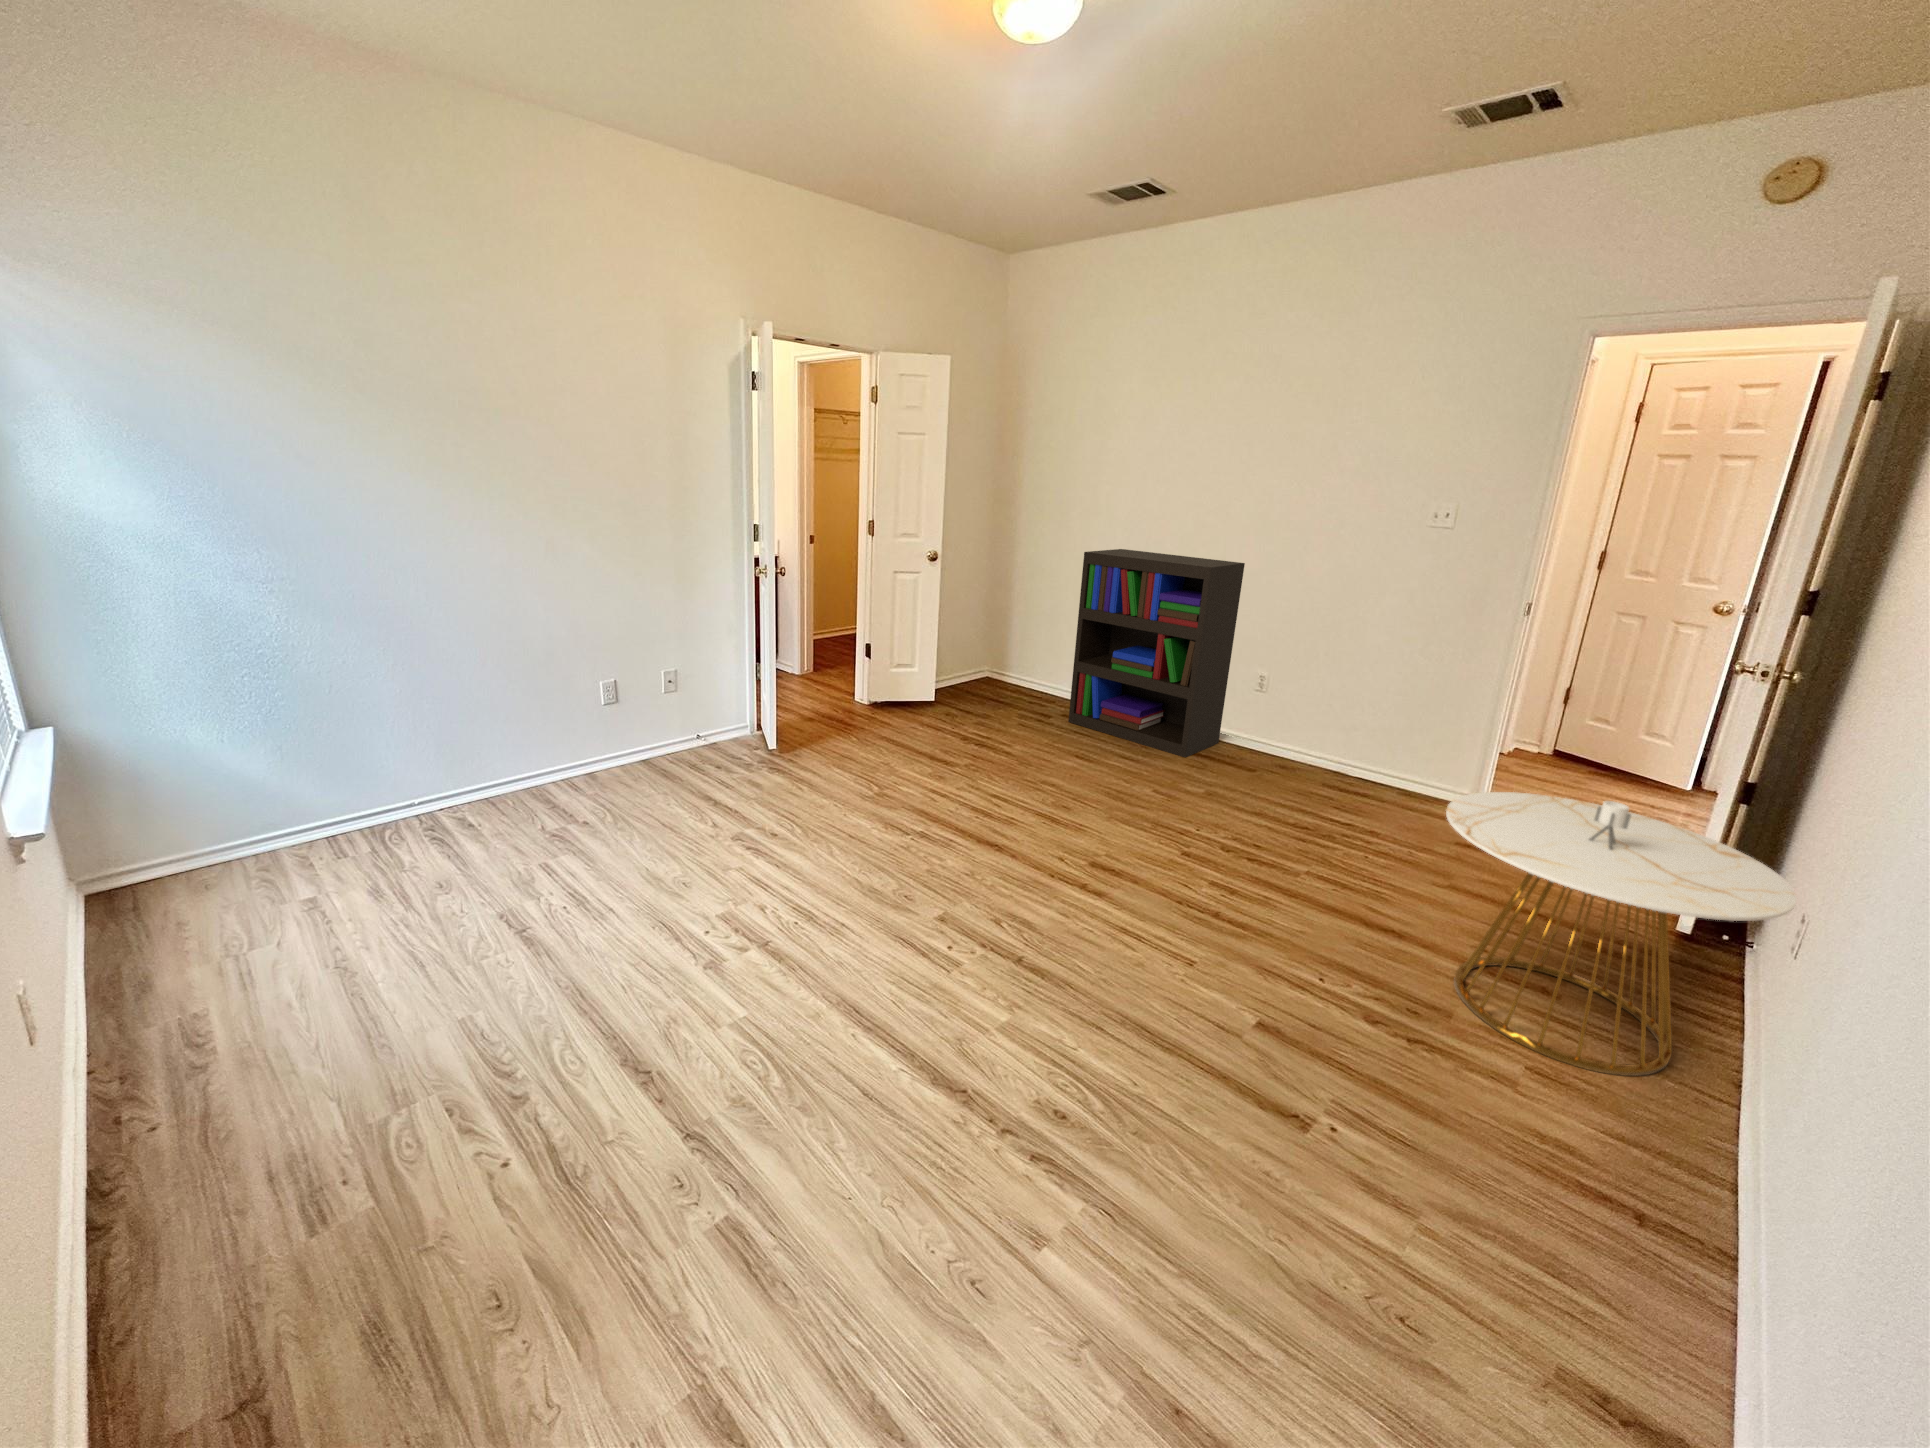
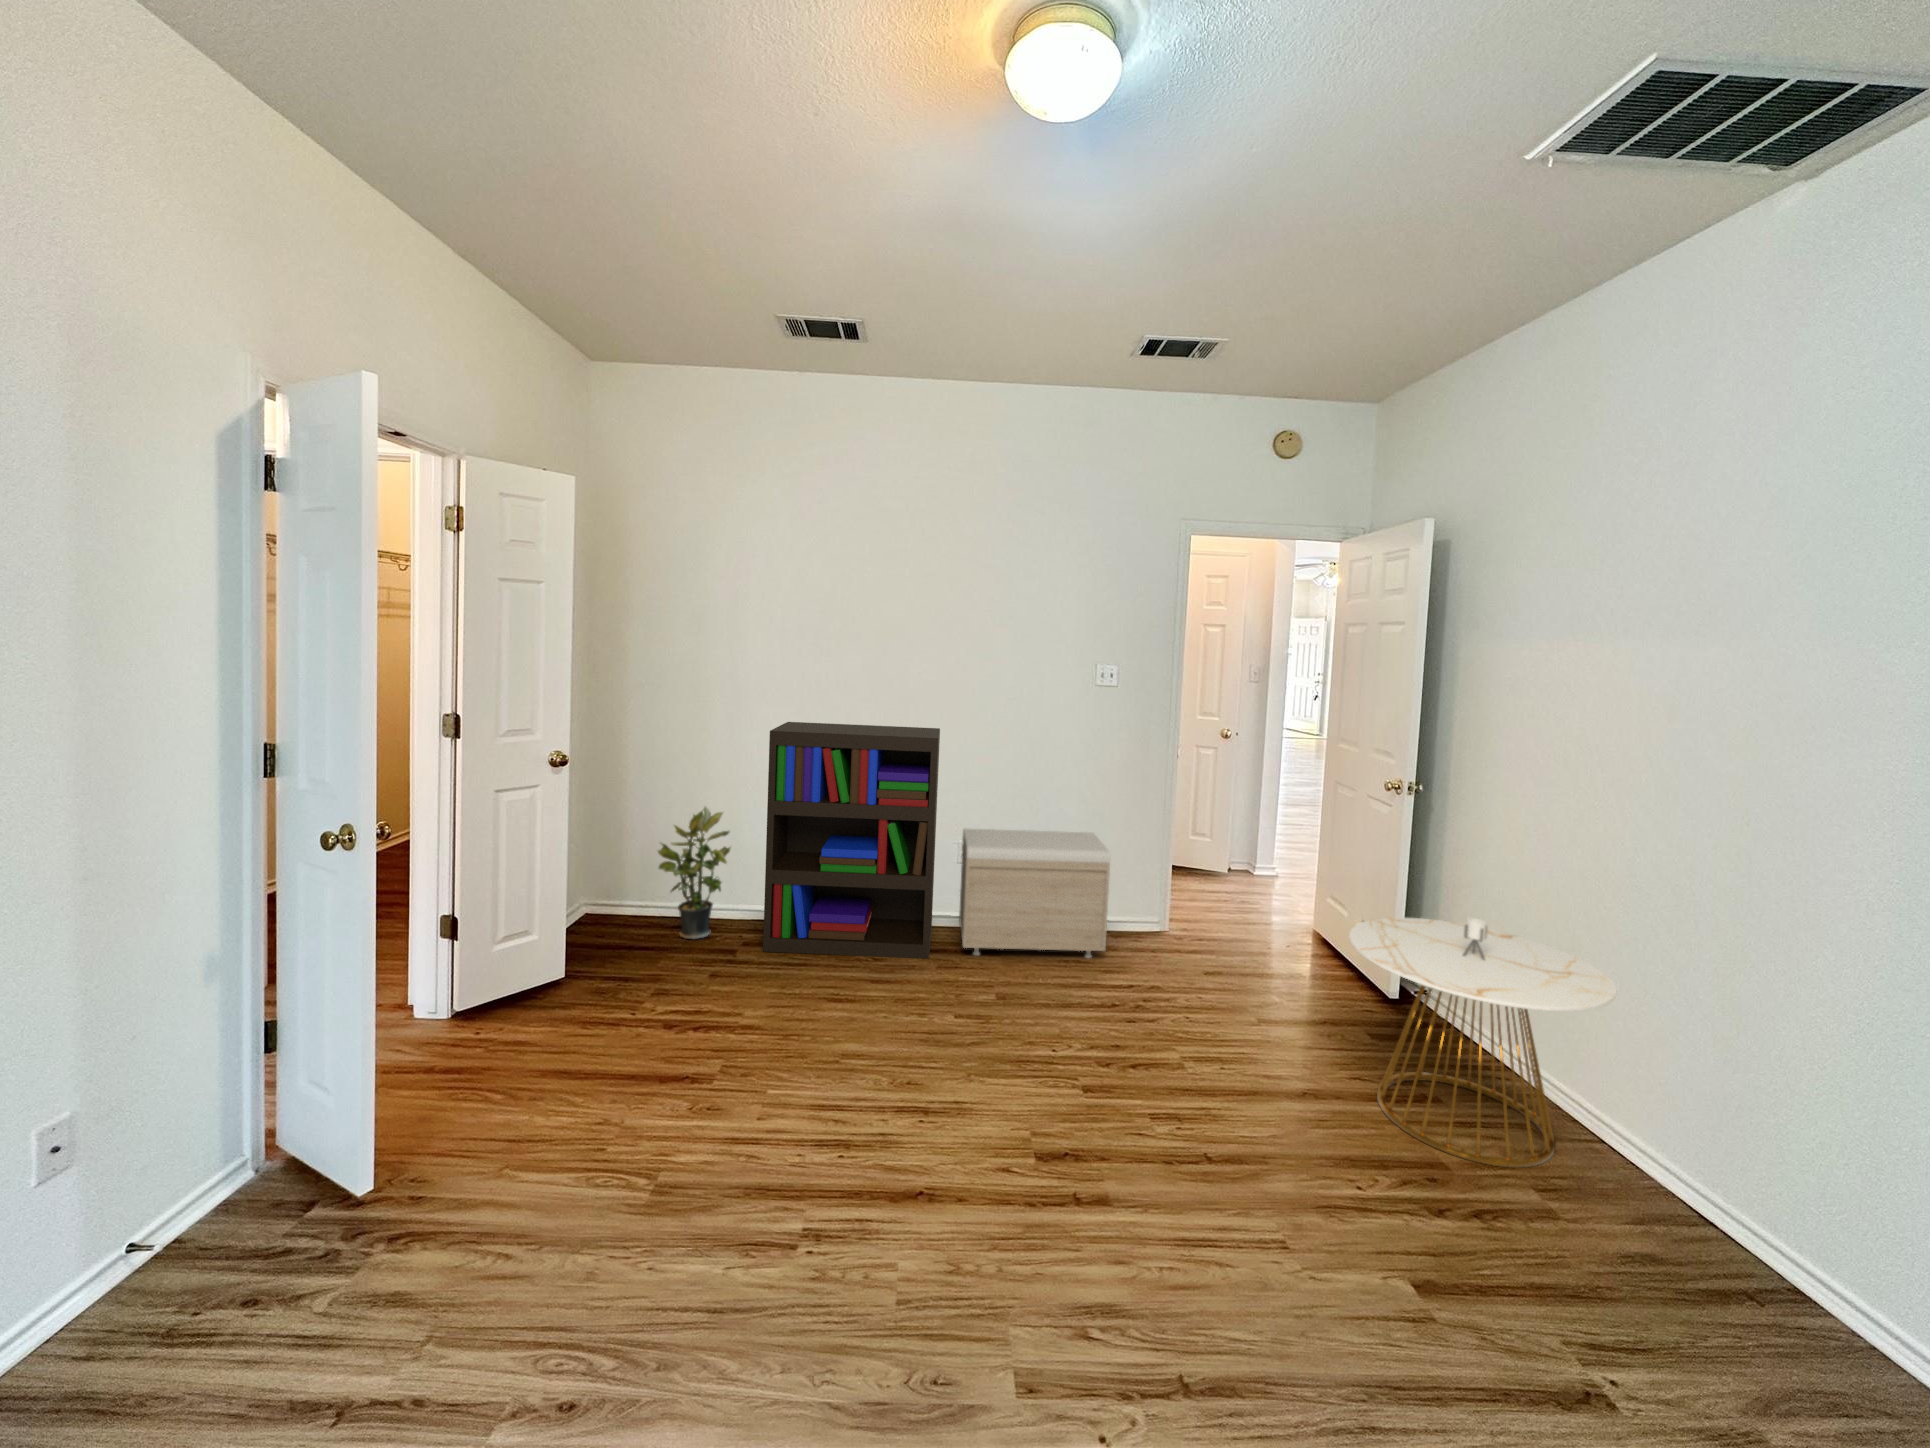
potted plant: none [1014,609,1070,706] -> present [658,807,730,940]
storage bench: none [1214,659,1394,798] -> present [959,829,1110,958]

